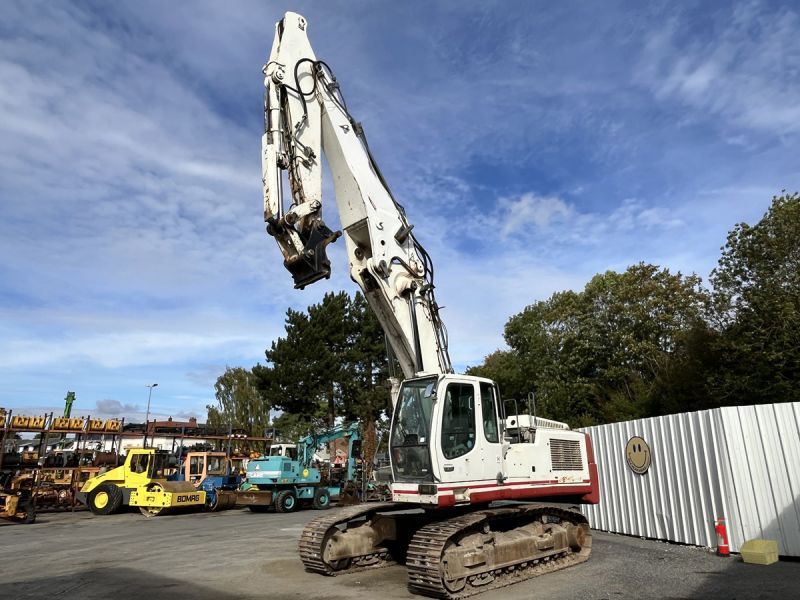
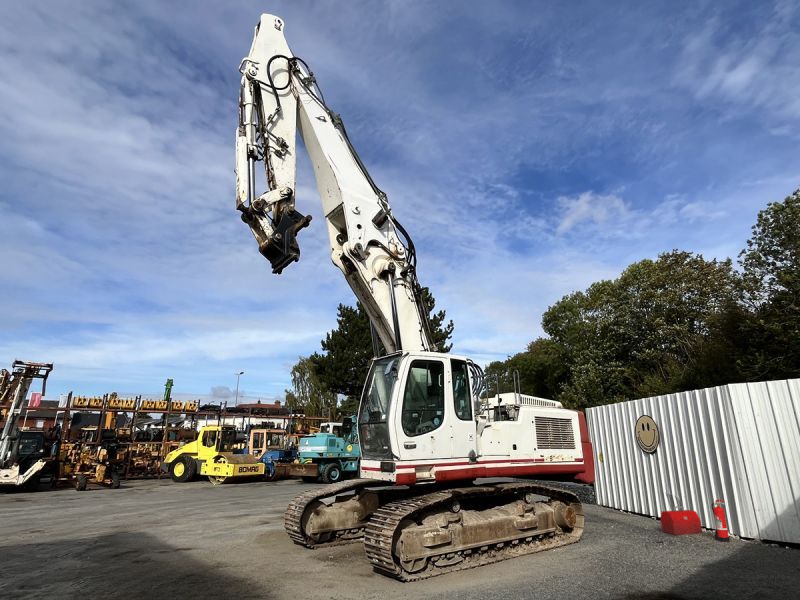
toolbox: none [663,525,702,553] -> present [660,506,702,535]
storage bin: present [740,539,778,565] -> none [737,523,783,552]

